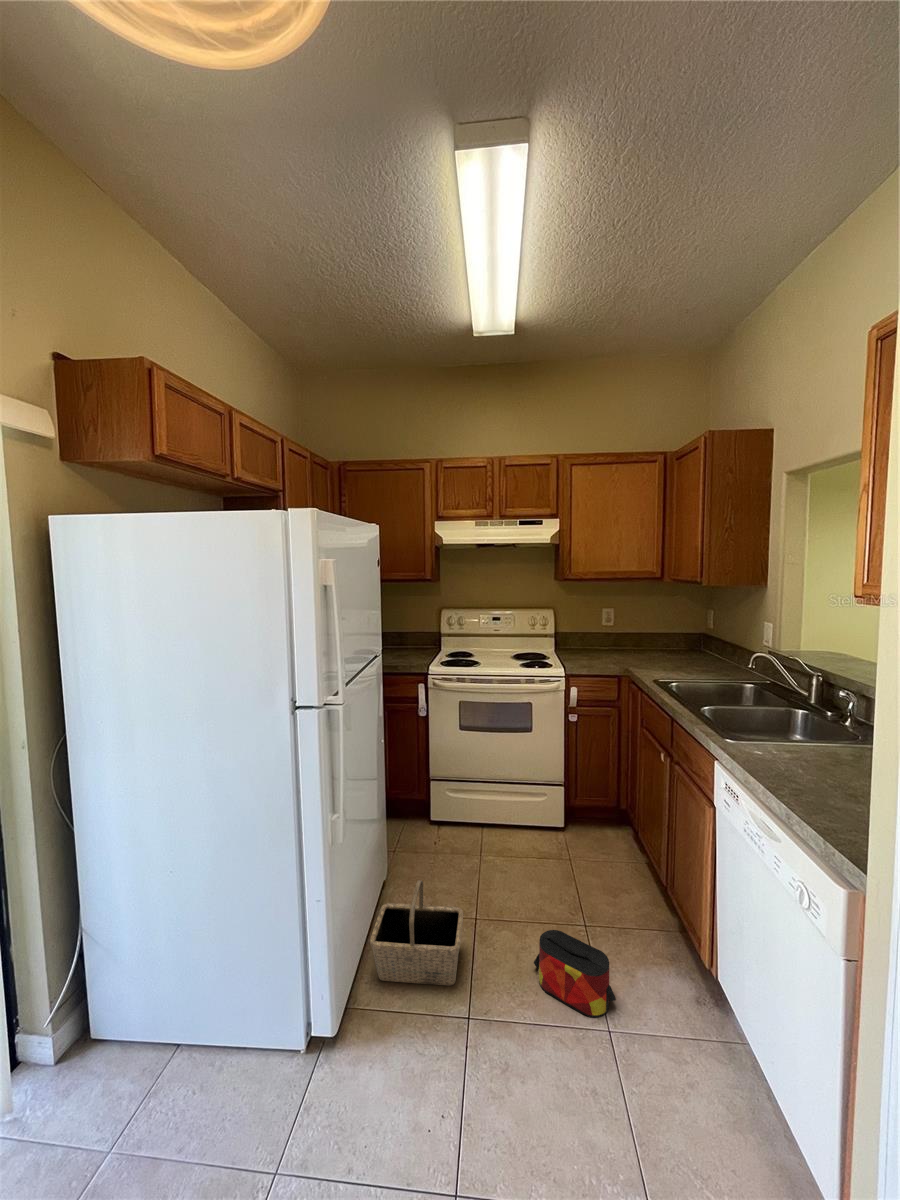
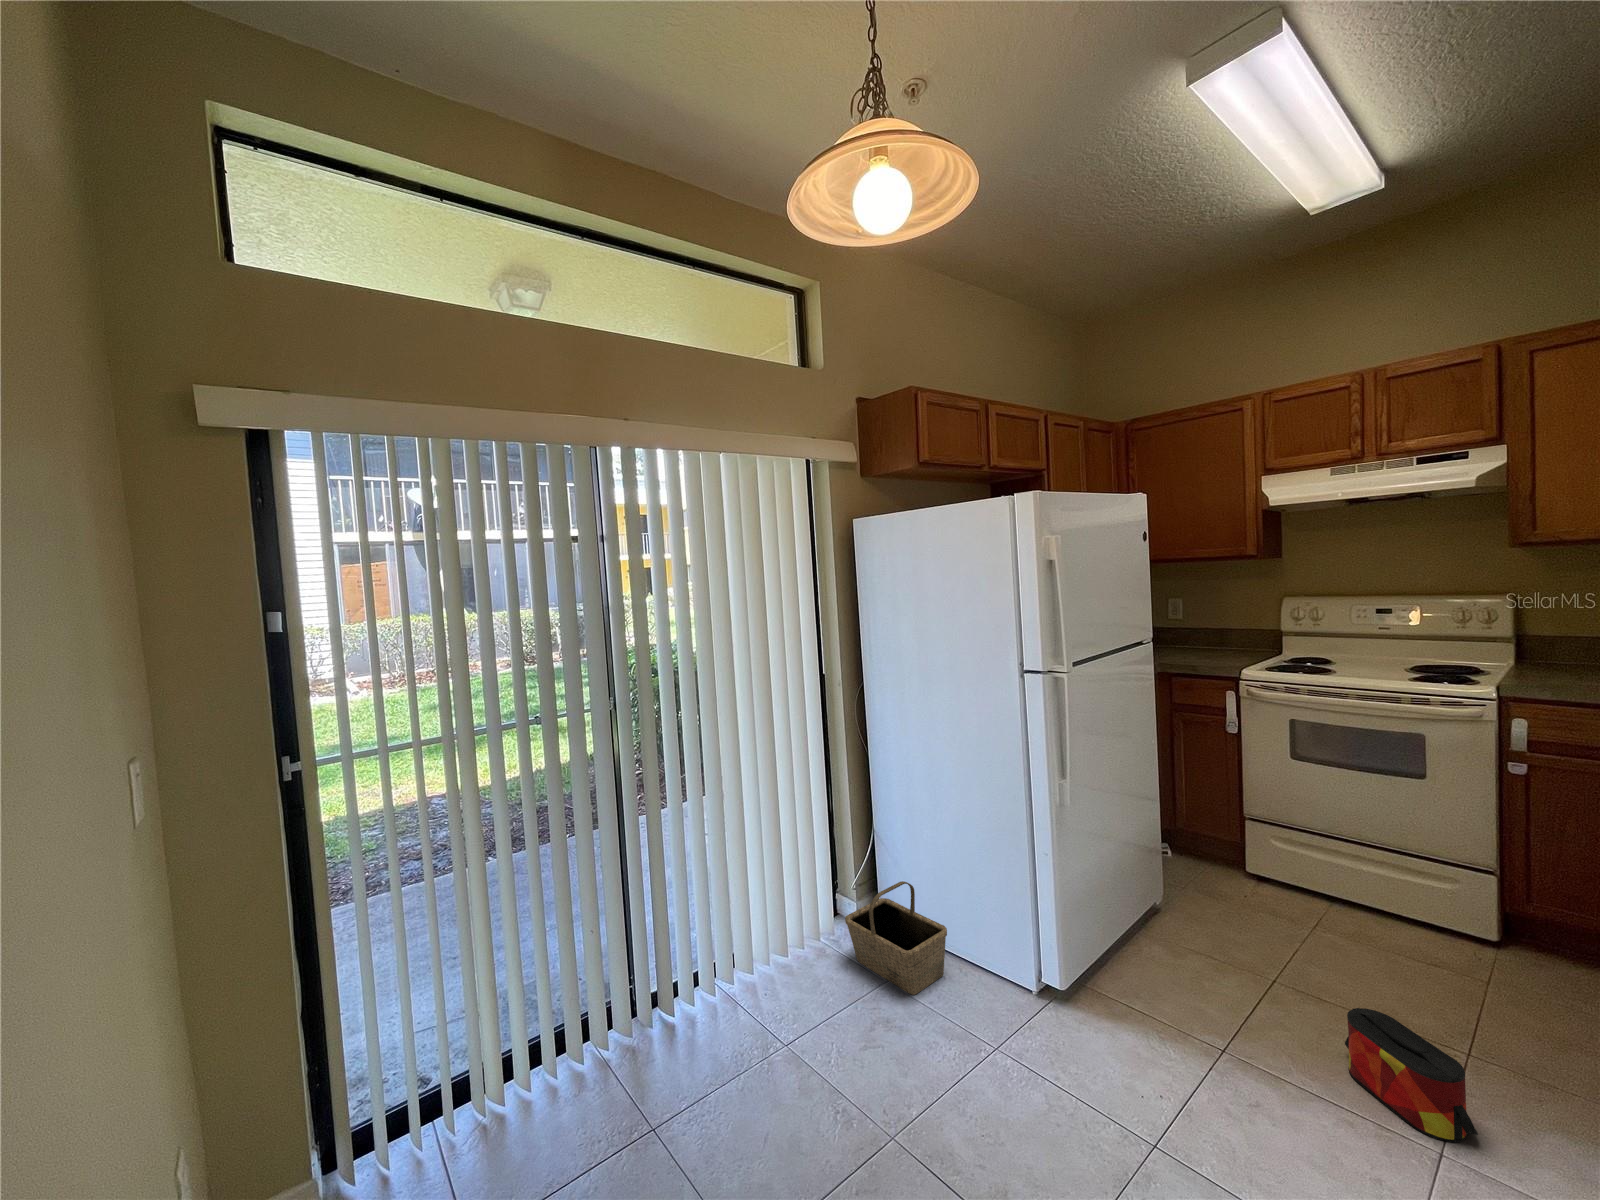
basket: present [370,880,463,986] -> present [845,881,947,995]

